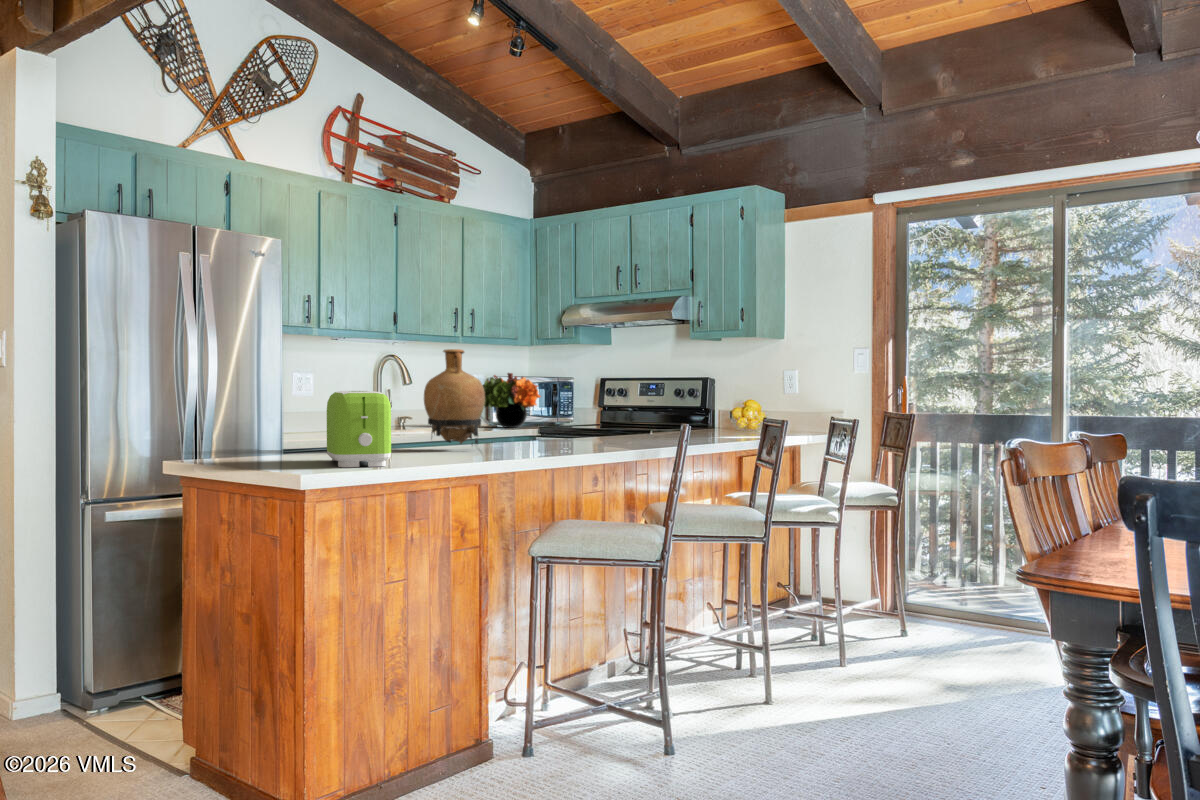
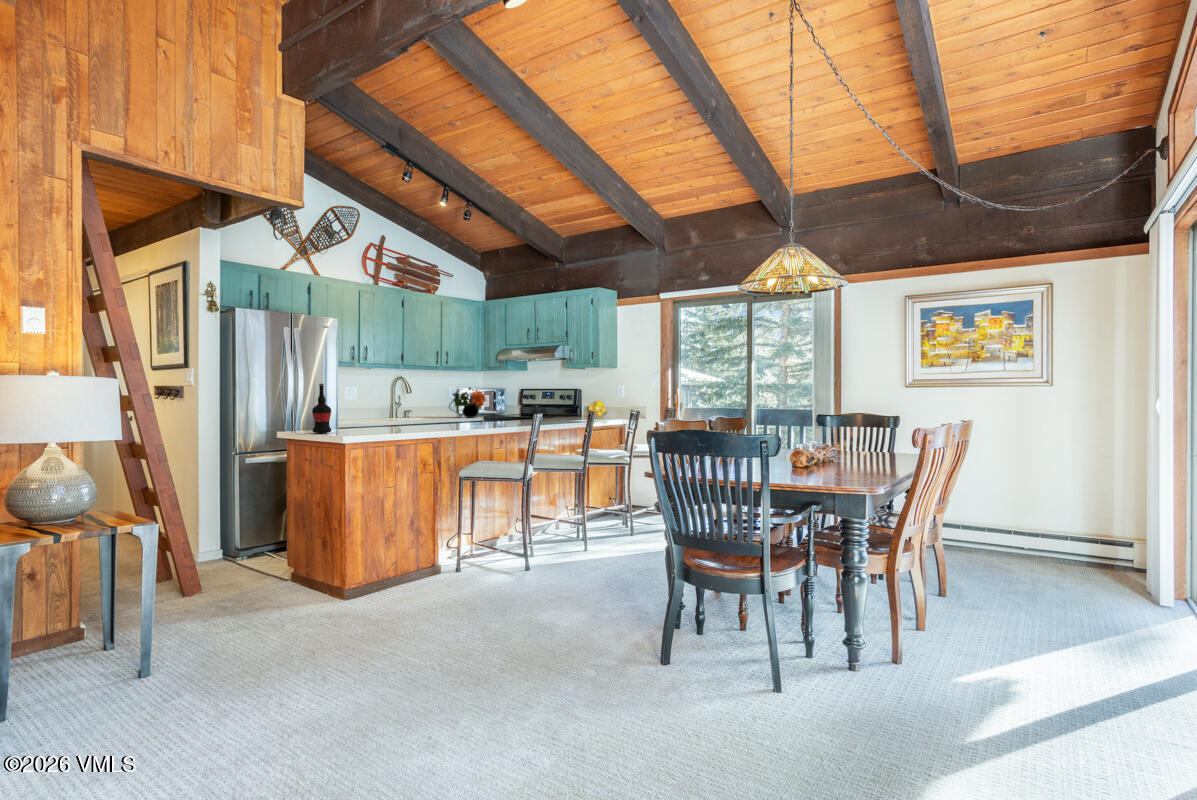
vase: present [424,349,485,444] -> none [410,378,441,427]
wine bottle: none [232,358,271,461] -> present [312,384,331,433]
toaster: present [327,391,391,467] -> none [358,399,388,435]

